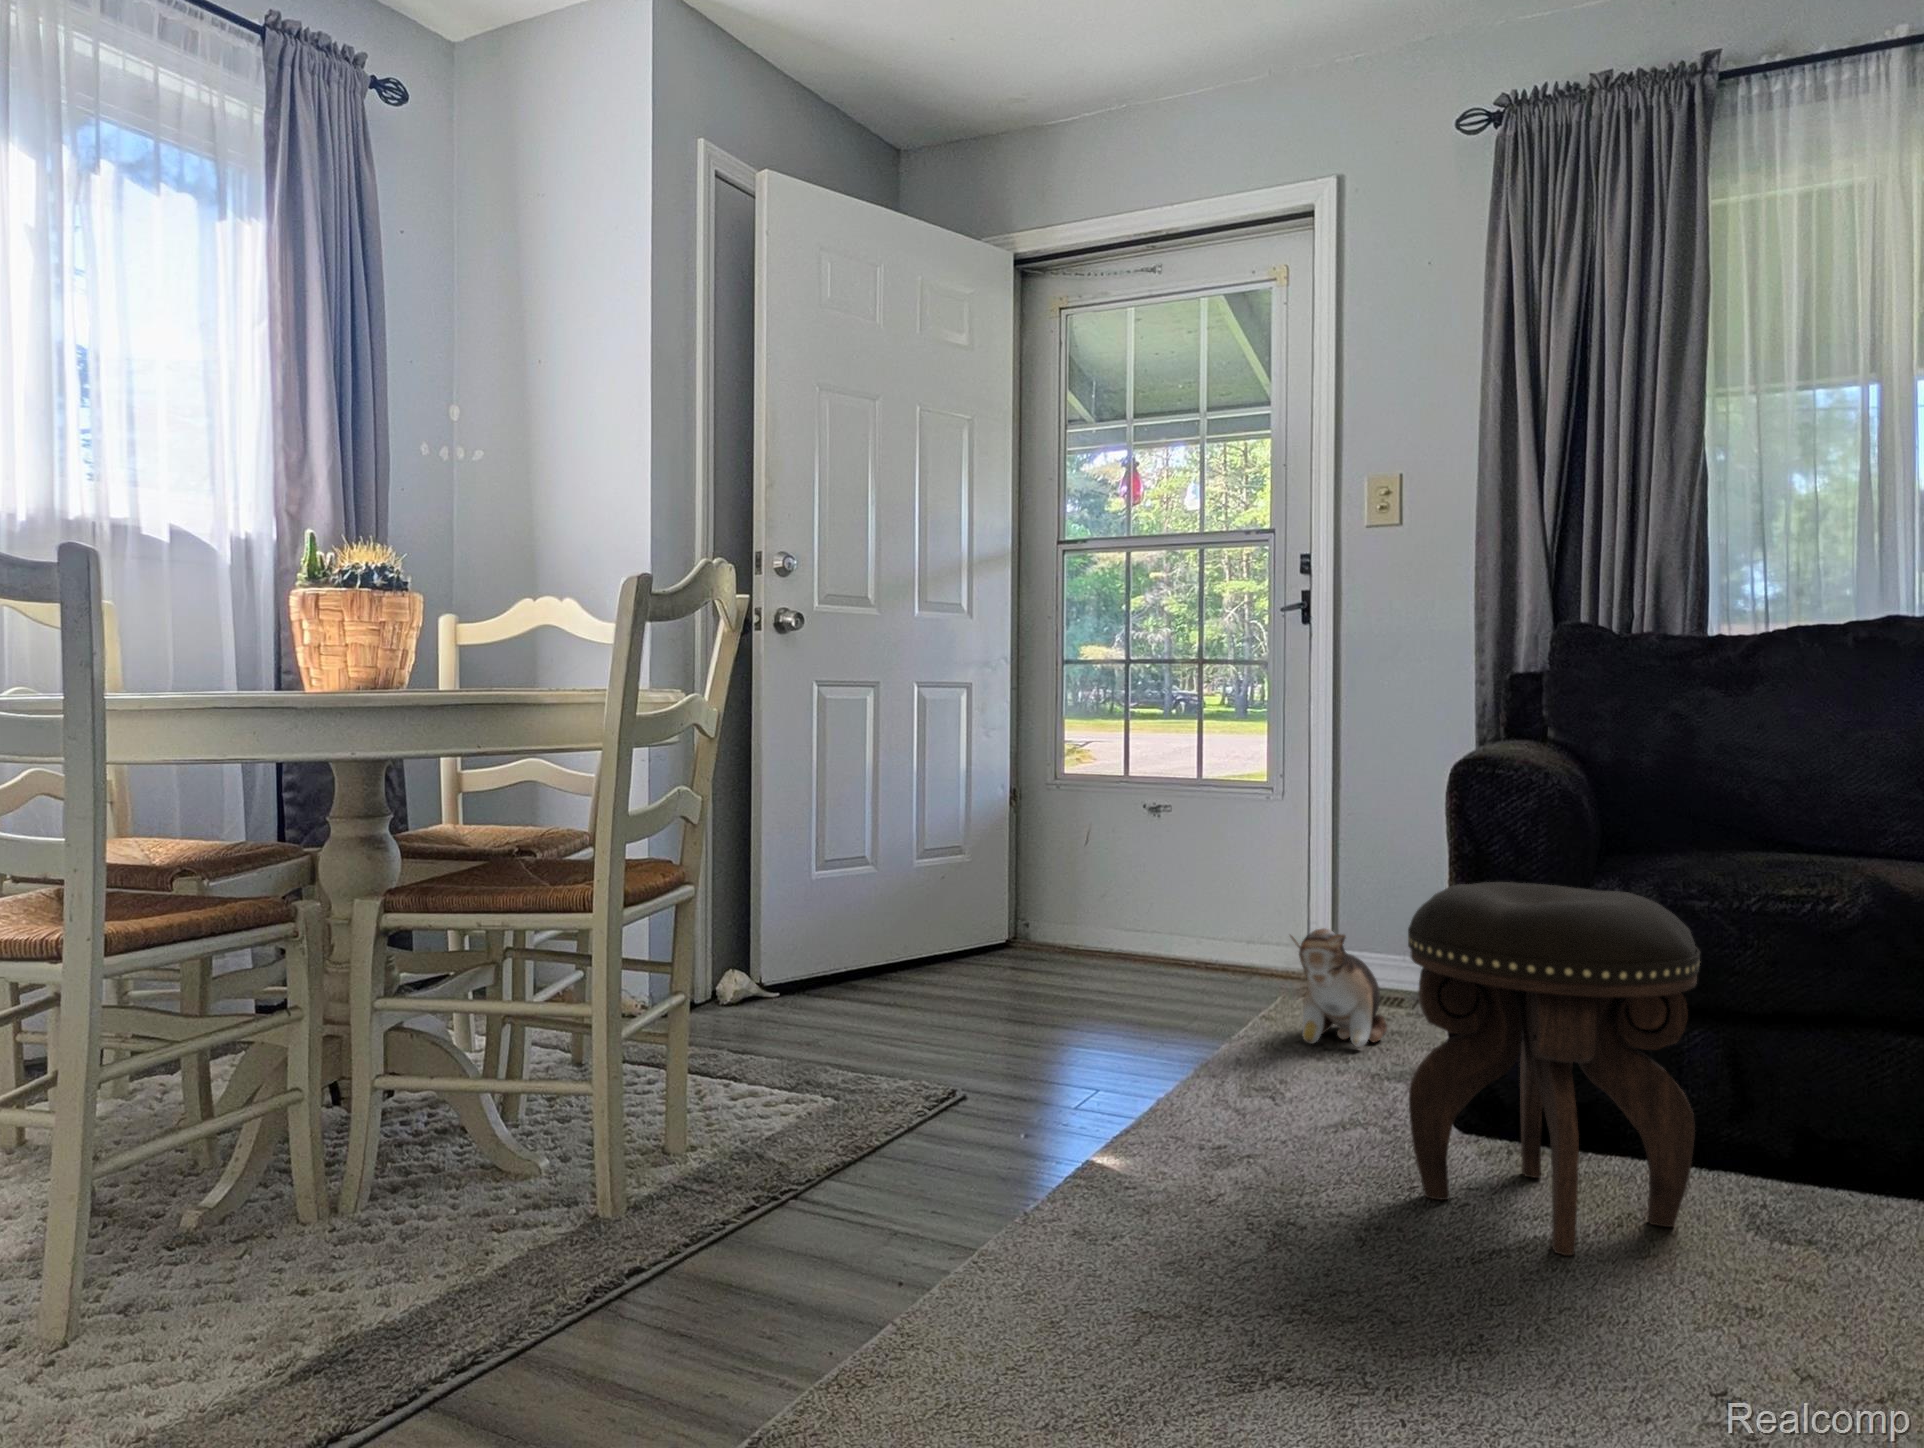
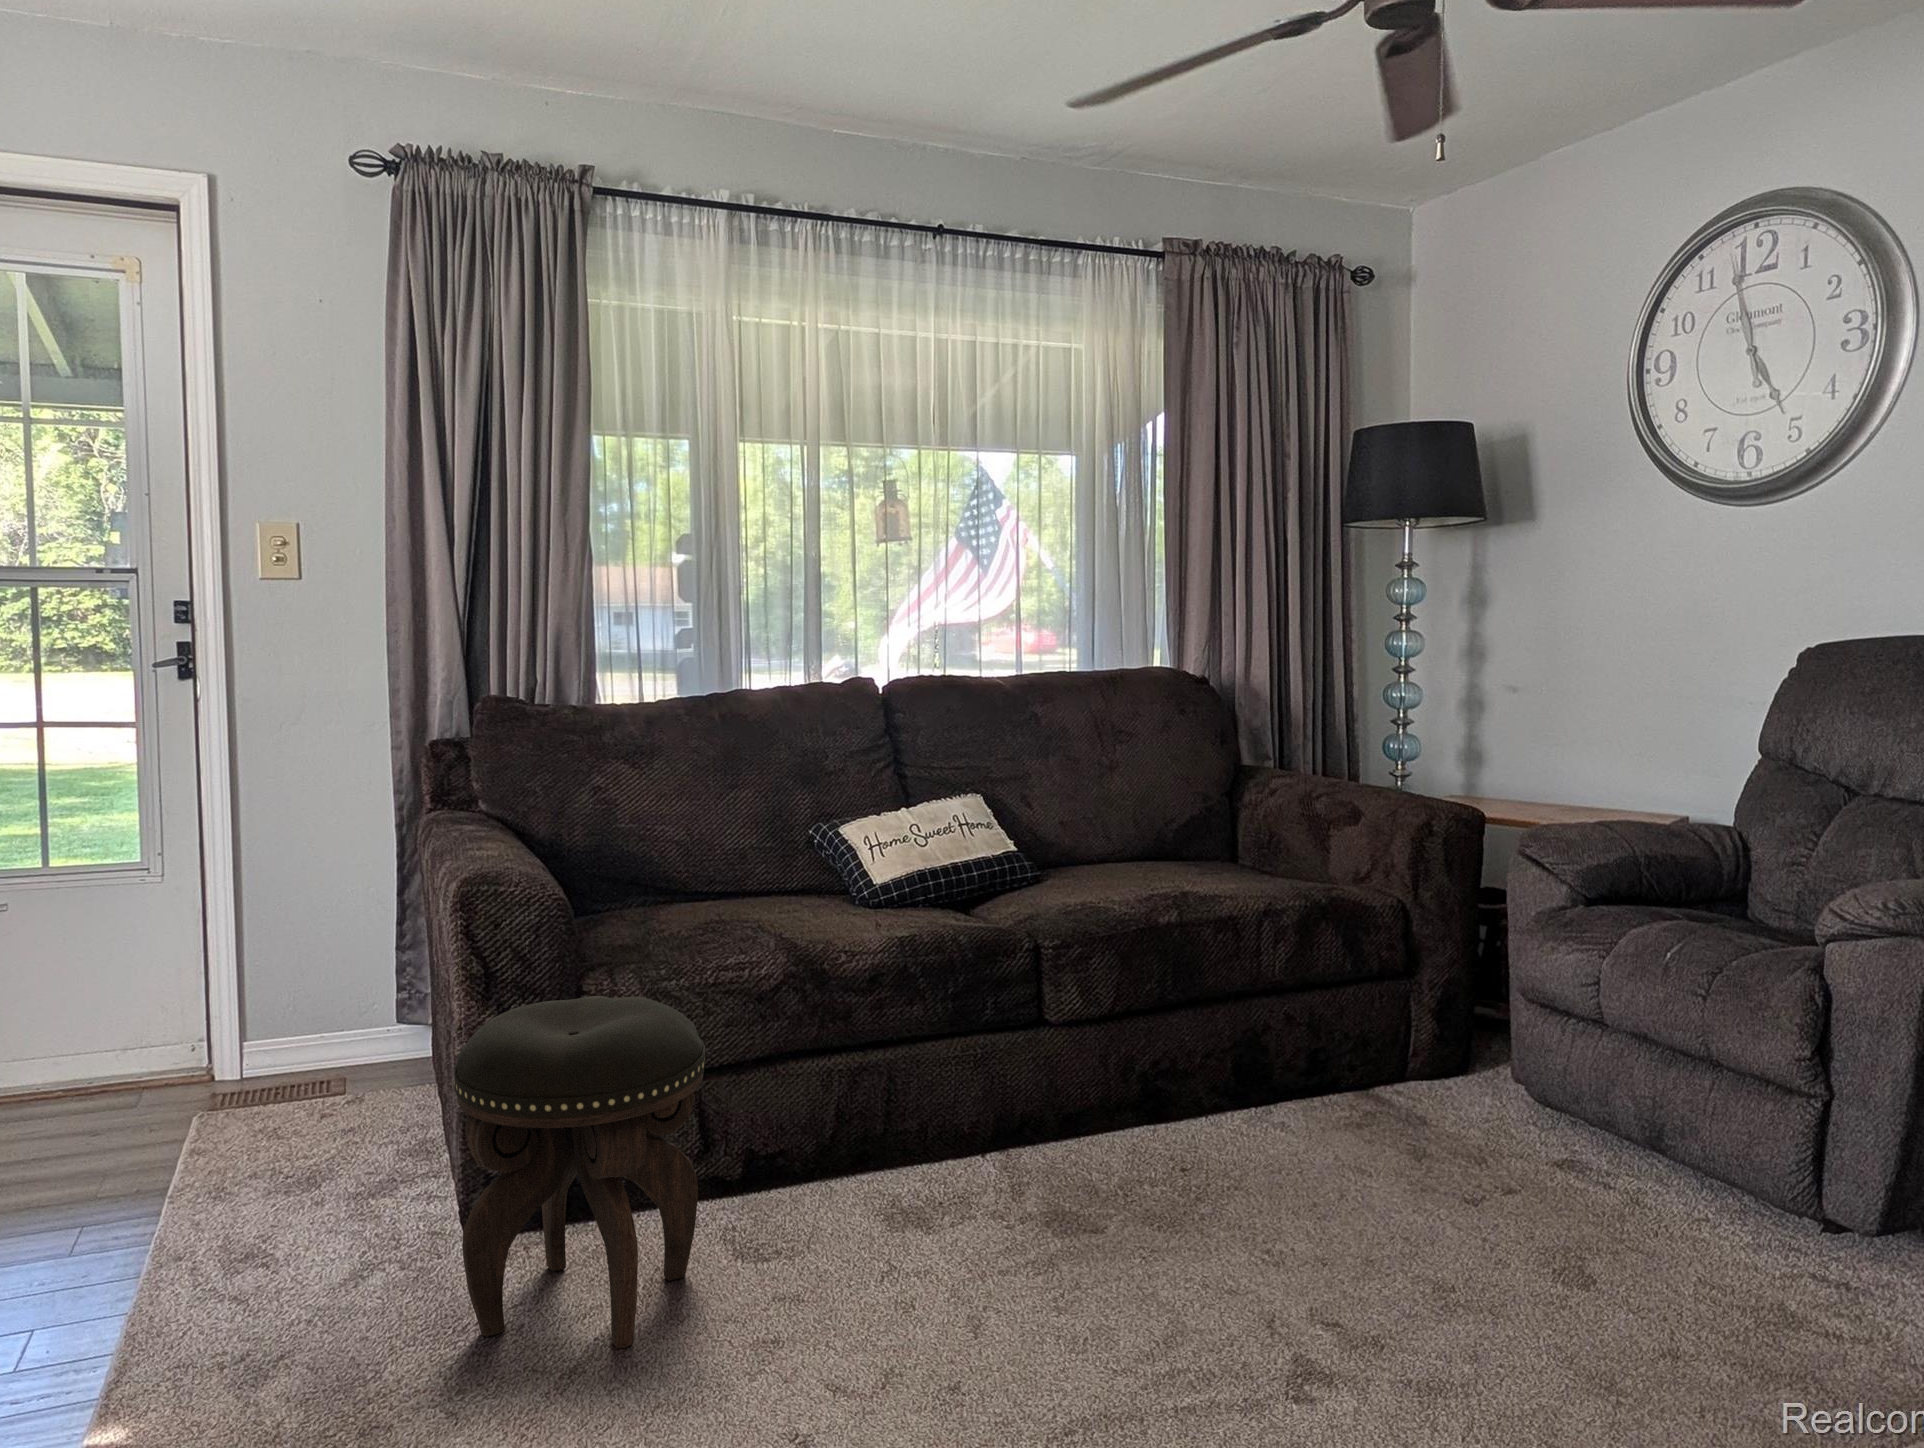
plush toy: present [1290,928,1387,1047] -> none [241,1051,342,1179]

